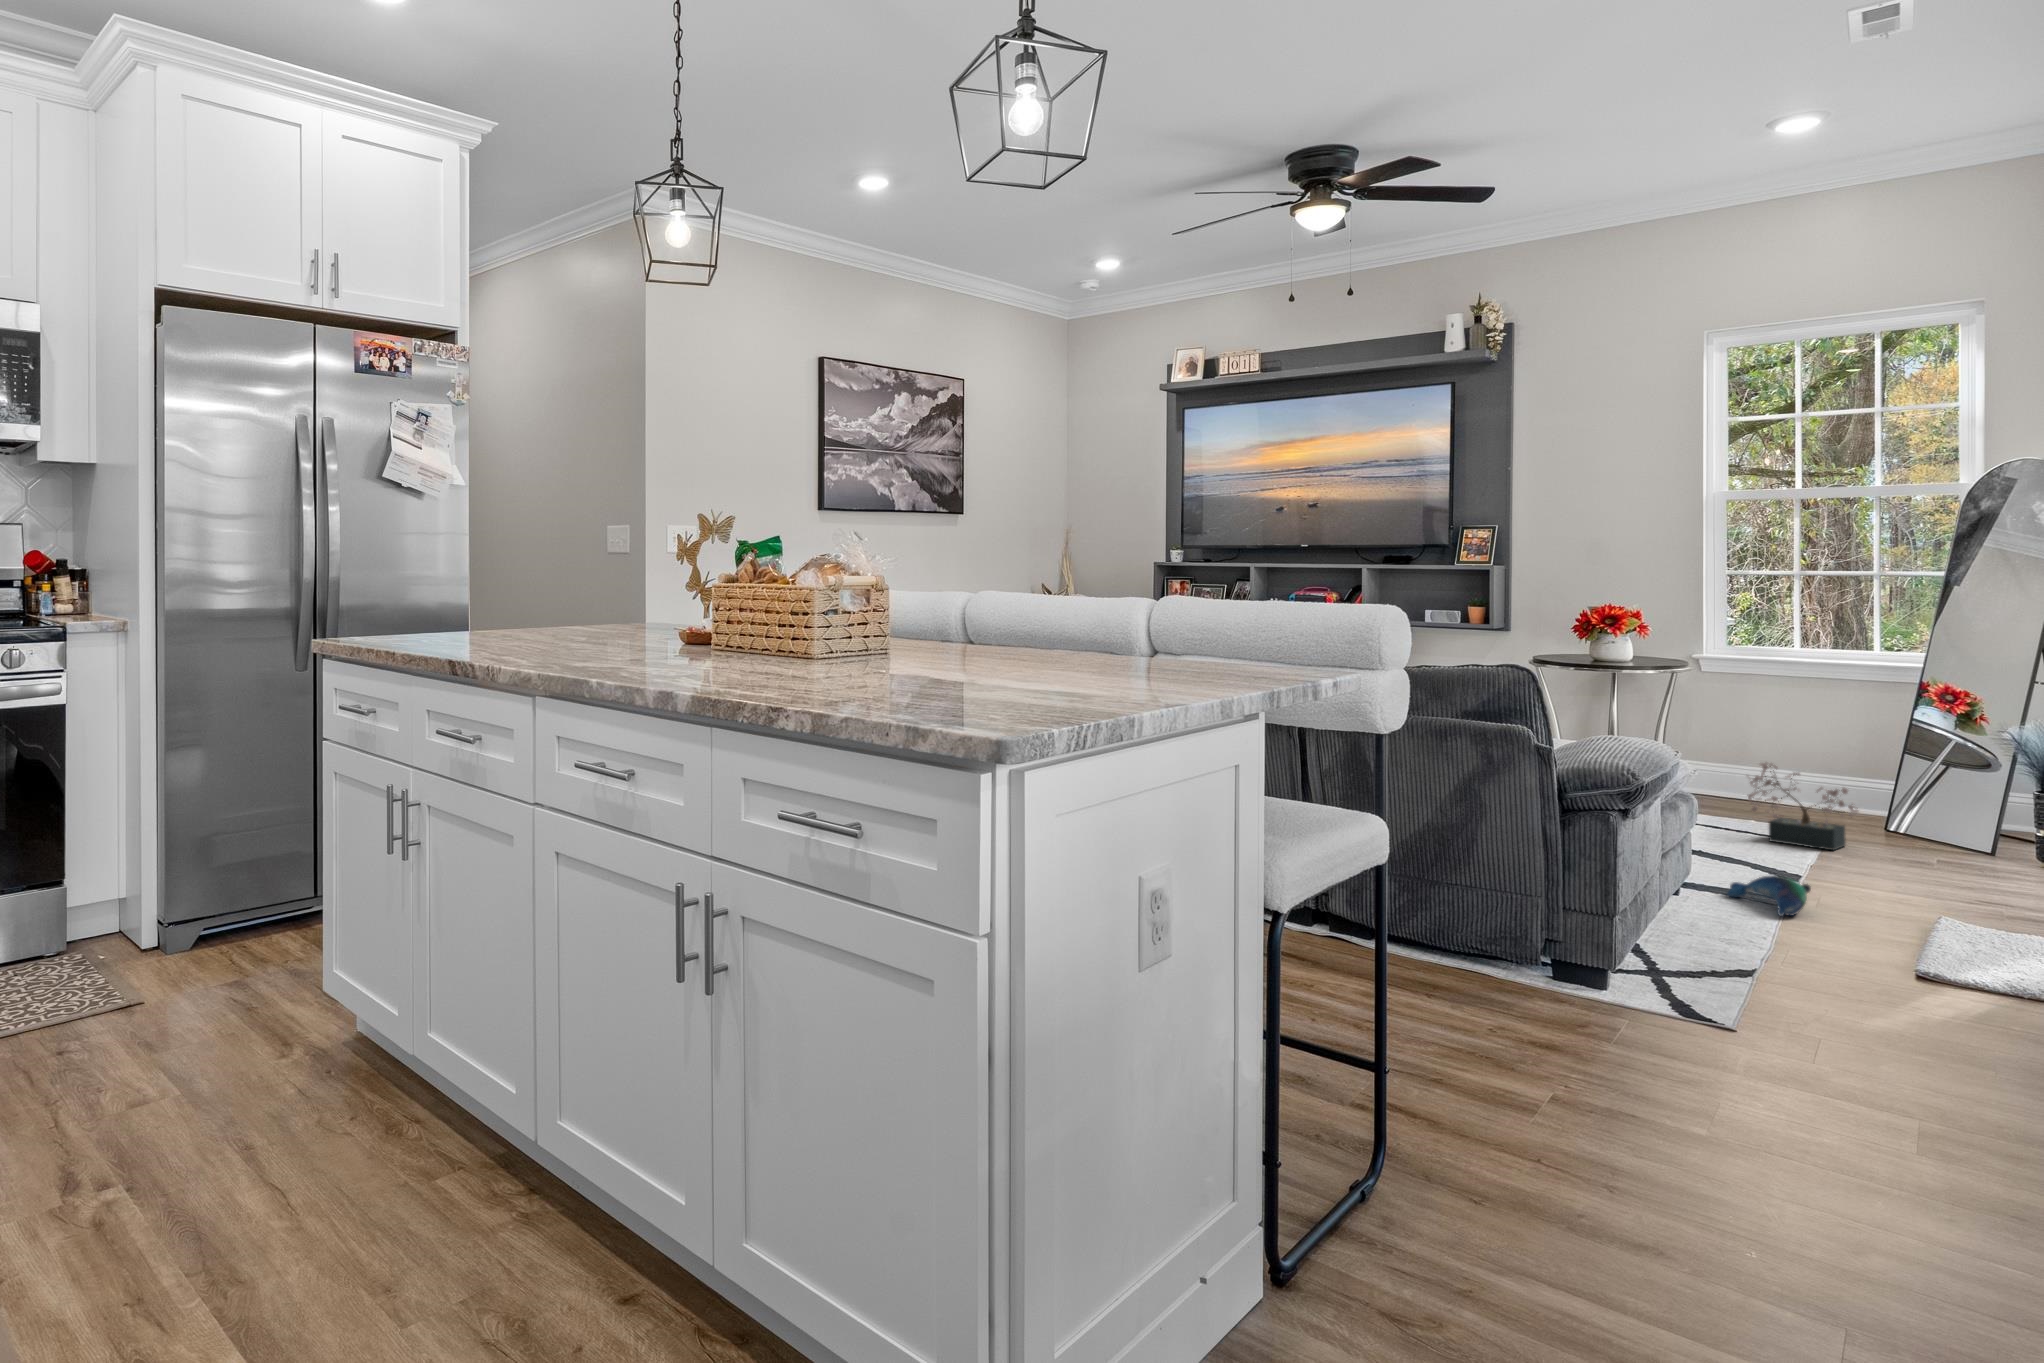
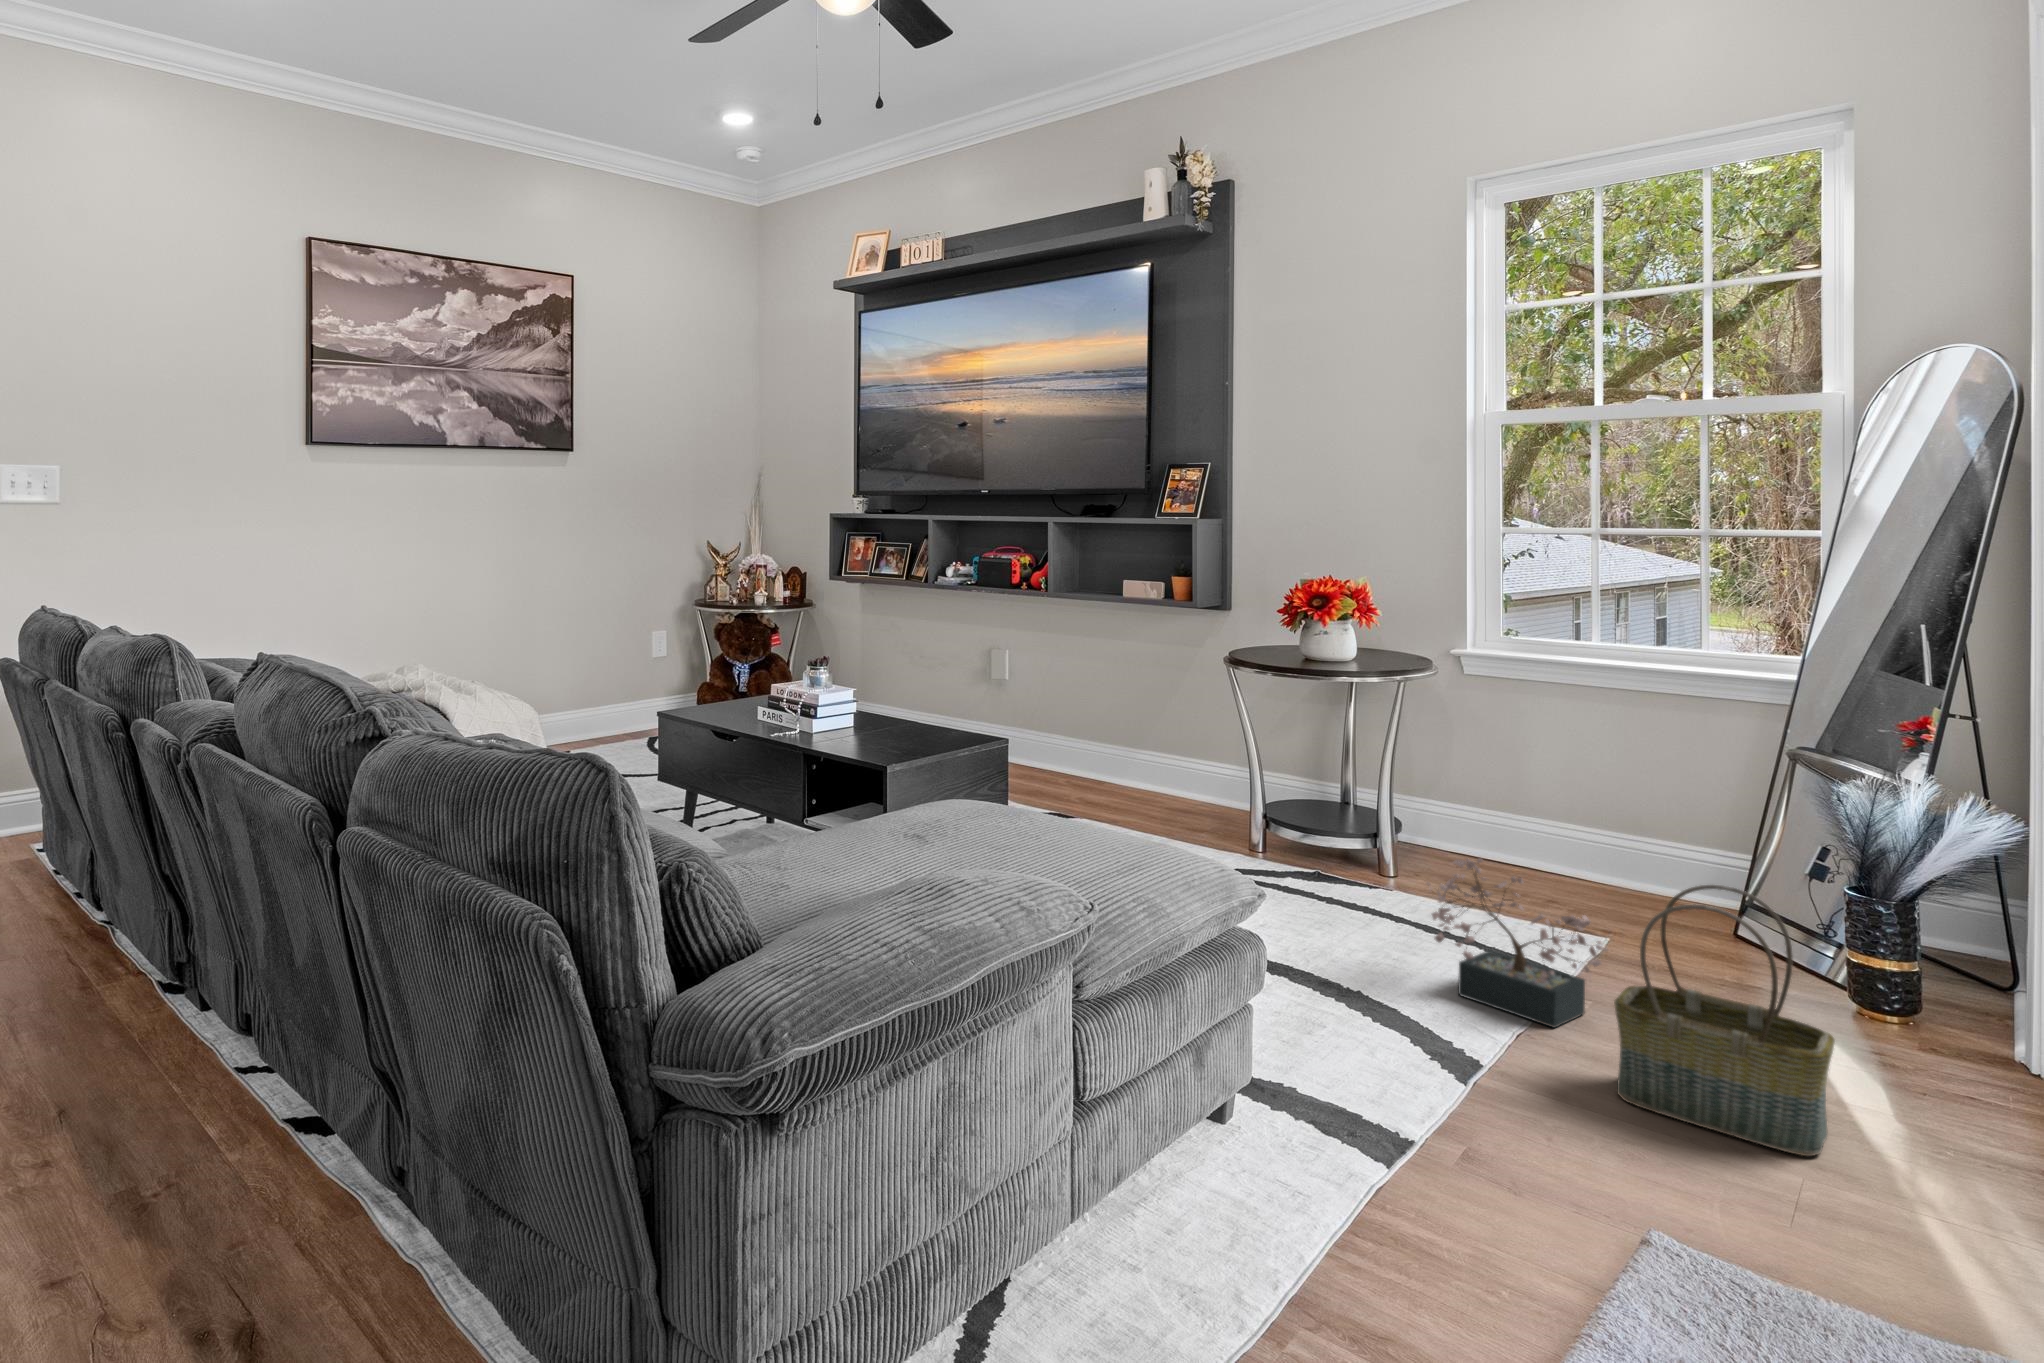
basket: none [1882,754,2003,884] -> present [1614,884,1835,1156]
plush toy: present [1727,875,1811,916] -> none [1232,1157,1364,1286]

